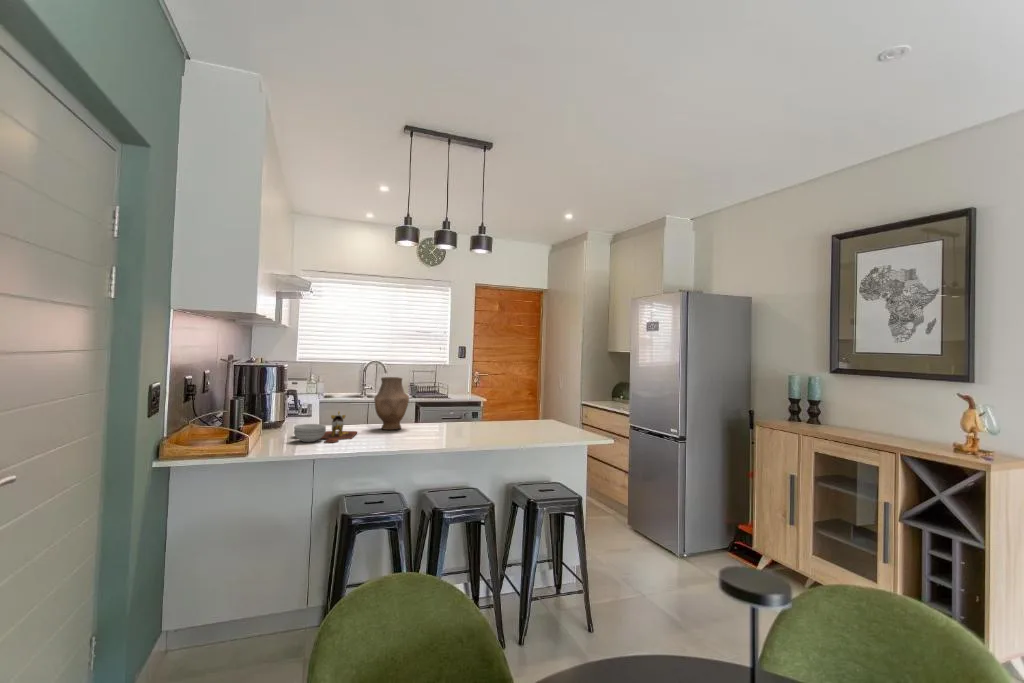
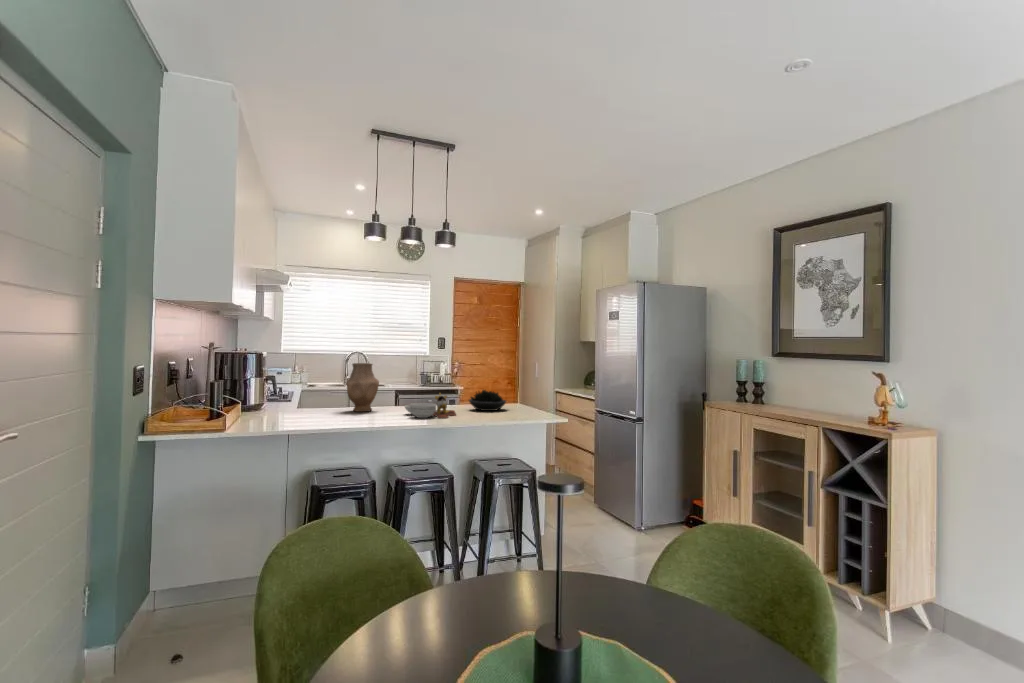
succulent plant: none [504,406,545,430] -> present [469,390,506,411]
cutting board: present [294,412,357,443] -> present [405,393,456,419]

